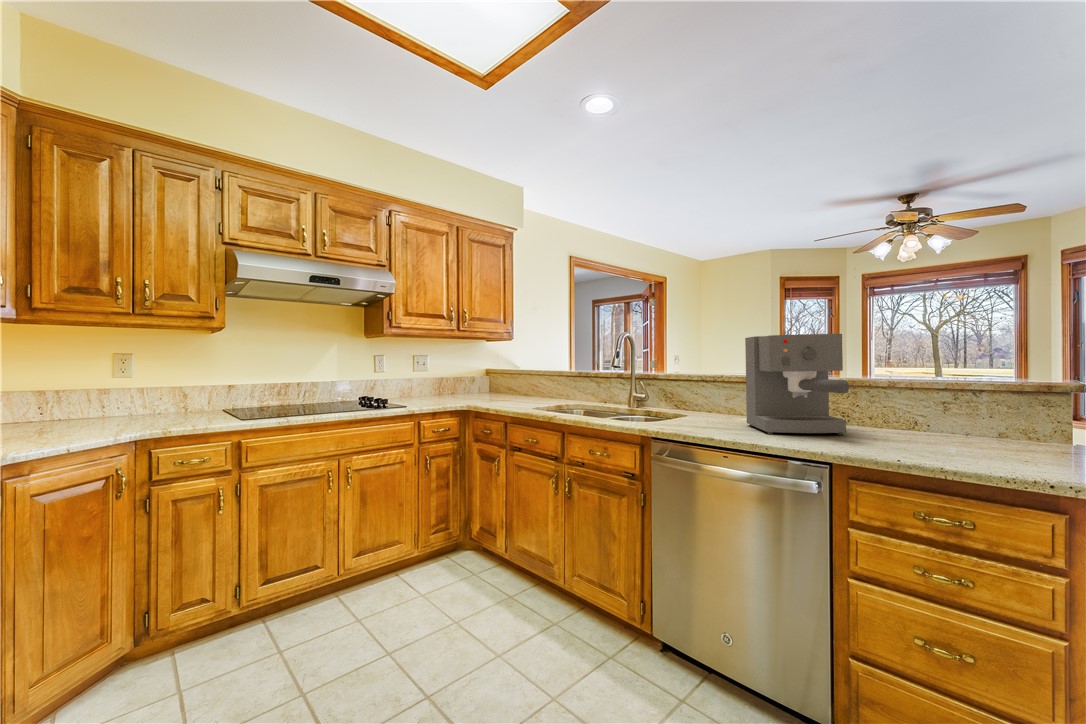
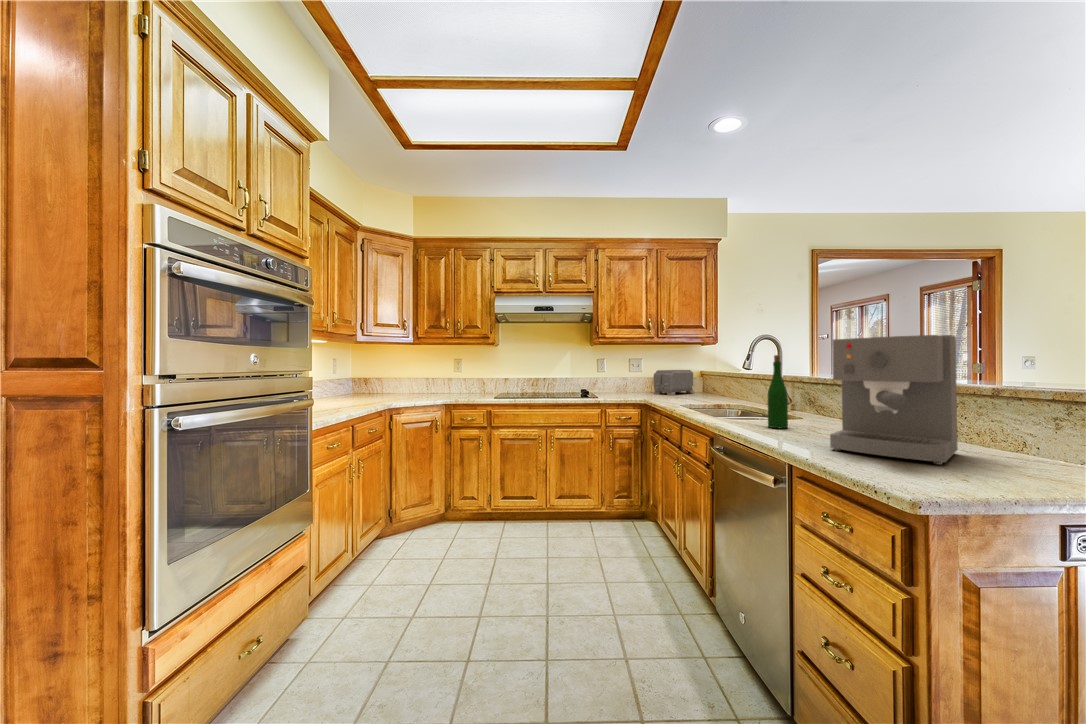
wine bottle: none [661,350,680,422] -> present [768,355,788,428]
toaster: none [443,370,483,399] -> present [654,370,694,395]

